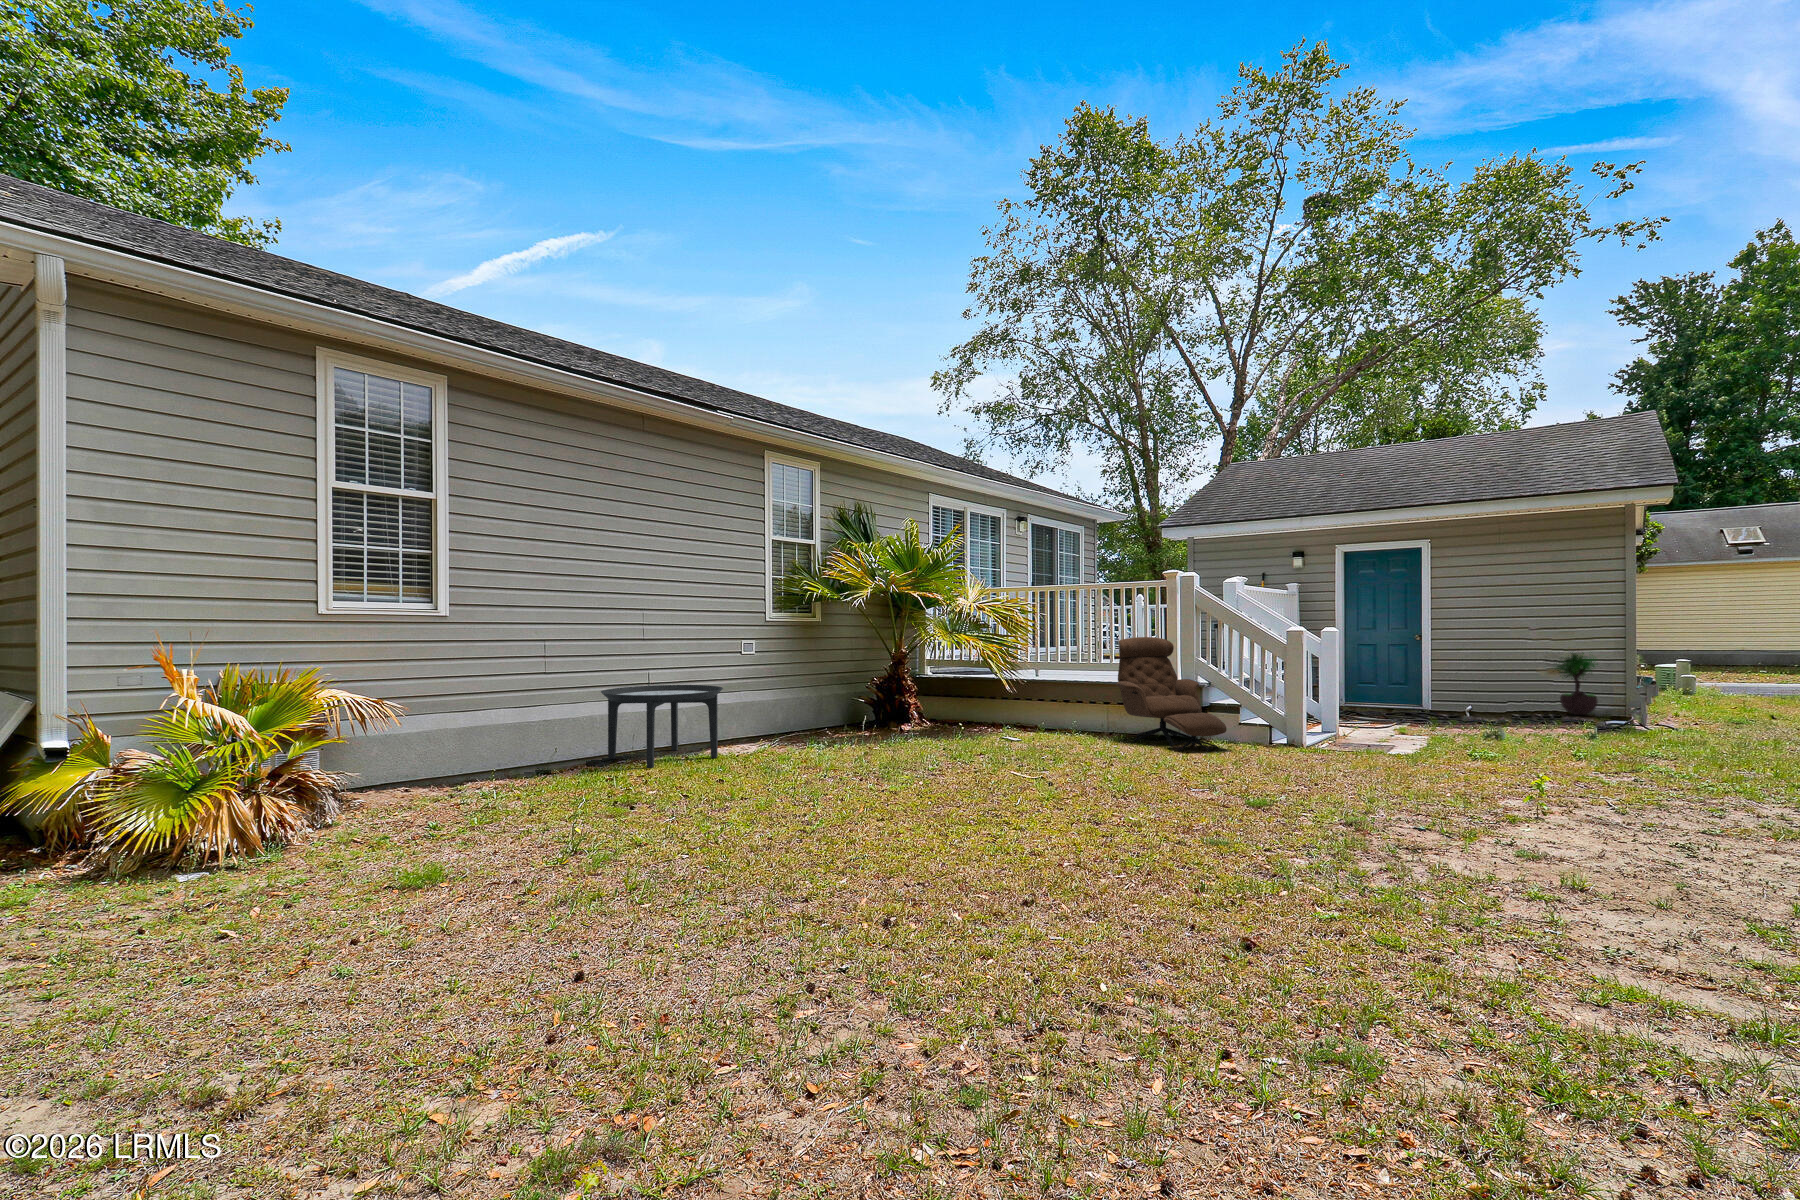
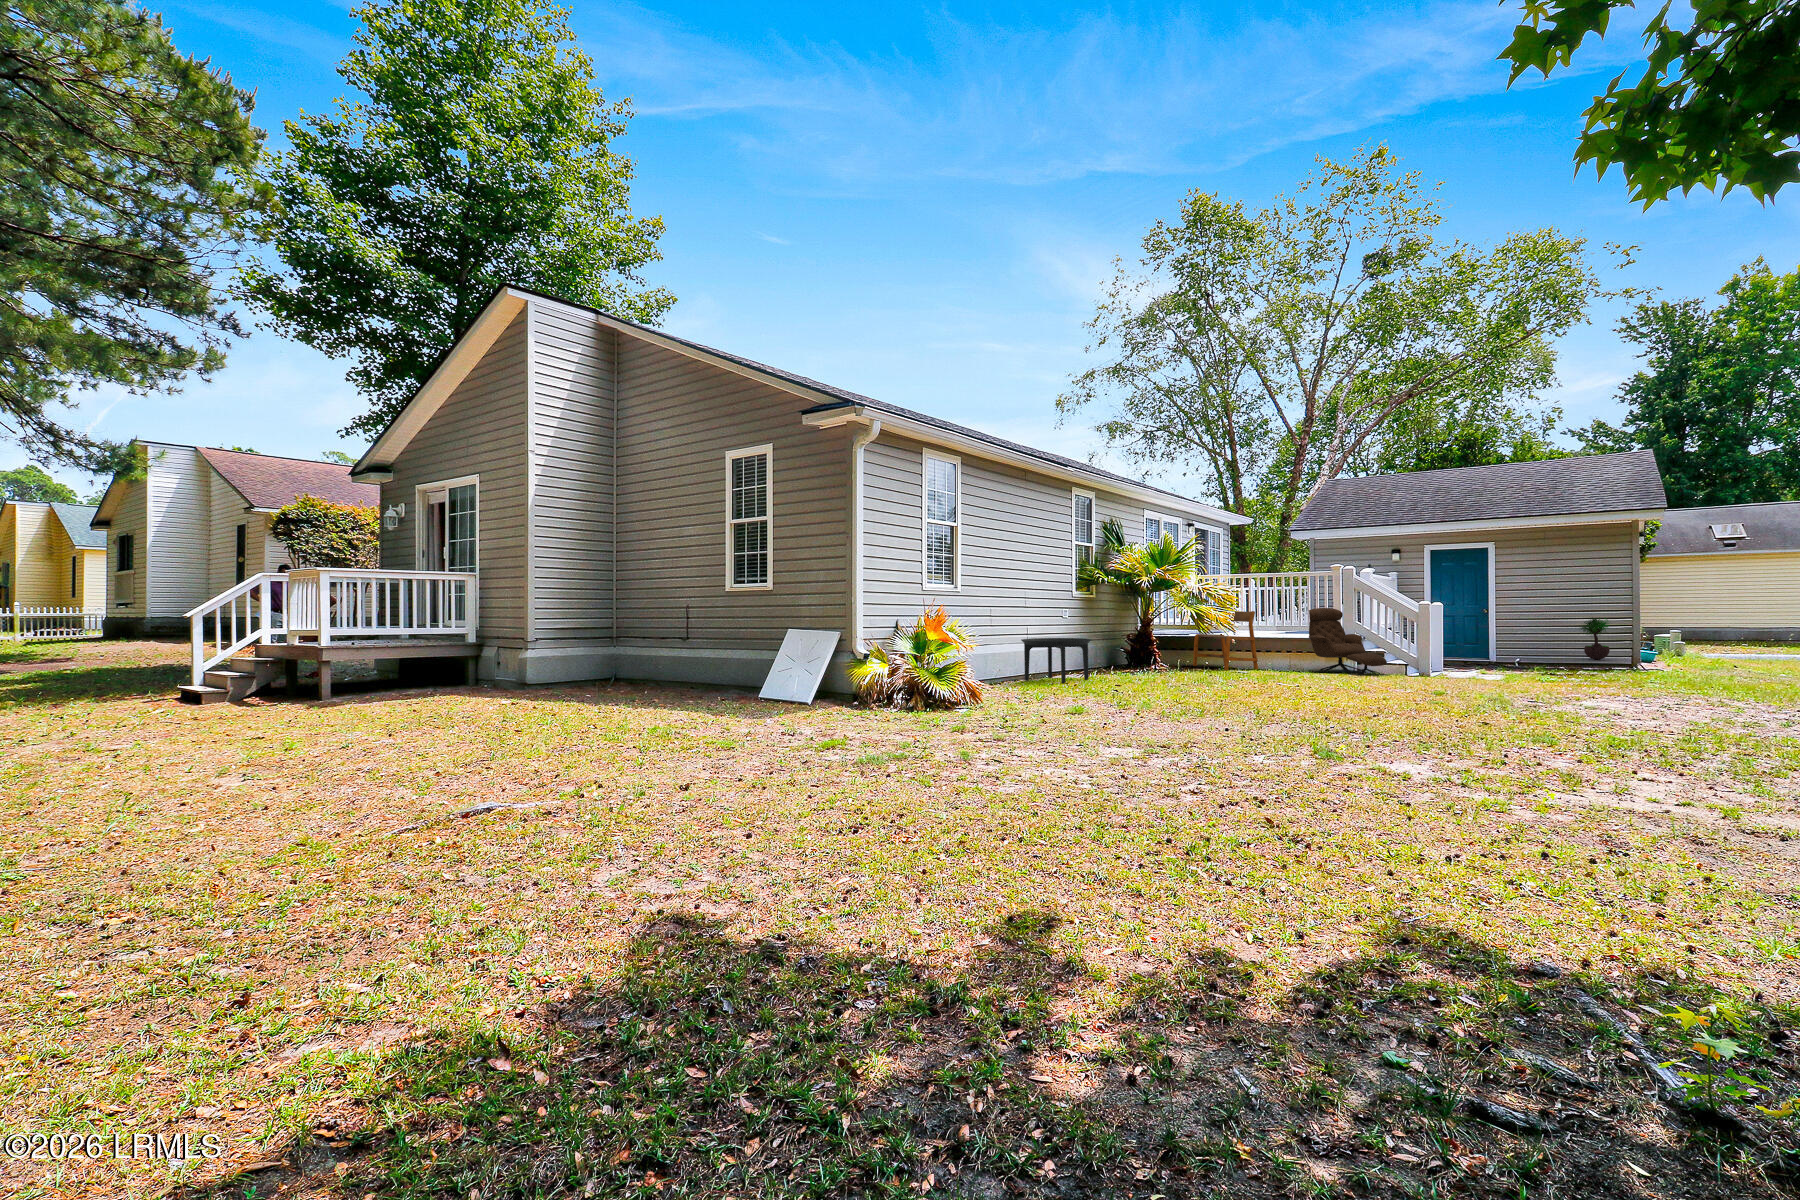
bench: none [966,638,1046,735] -> present [1193,611,1258,671]

